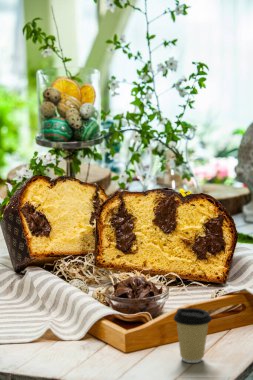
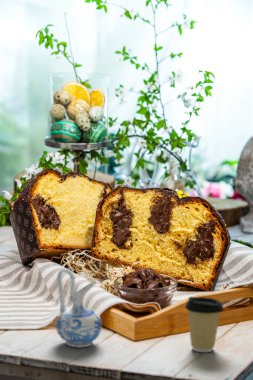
ceramic pitcher: none [46,284,92,361] -> present [56,269,101,347]

